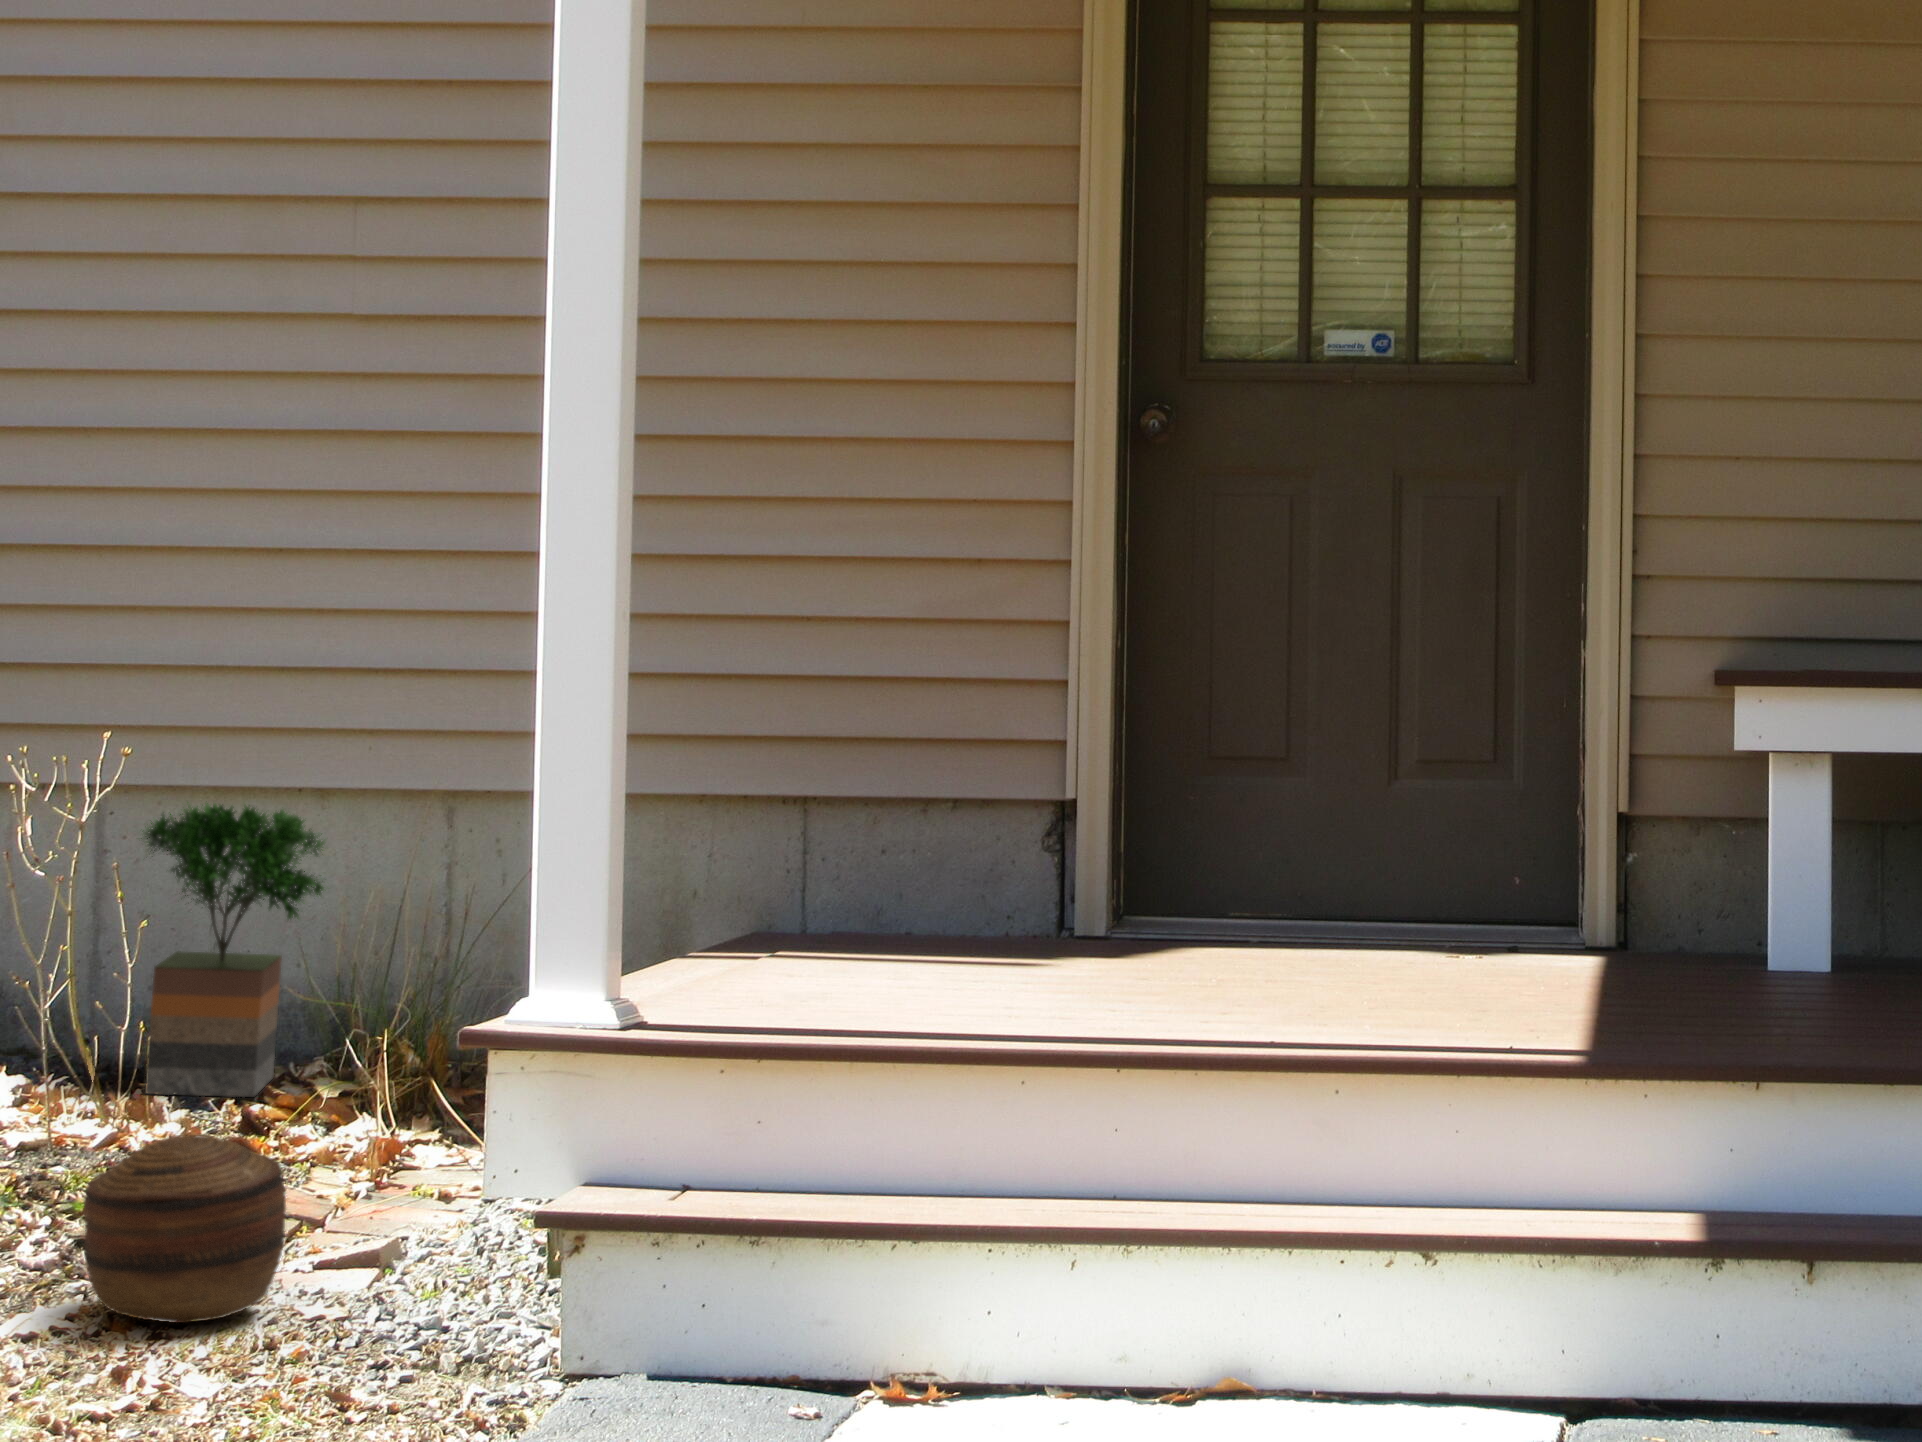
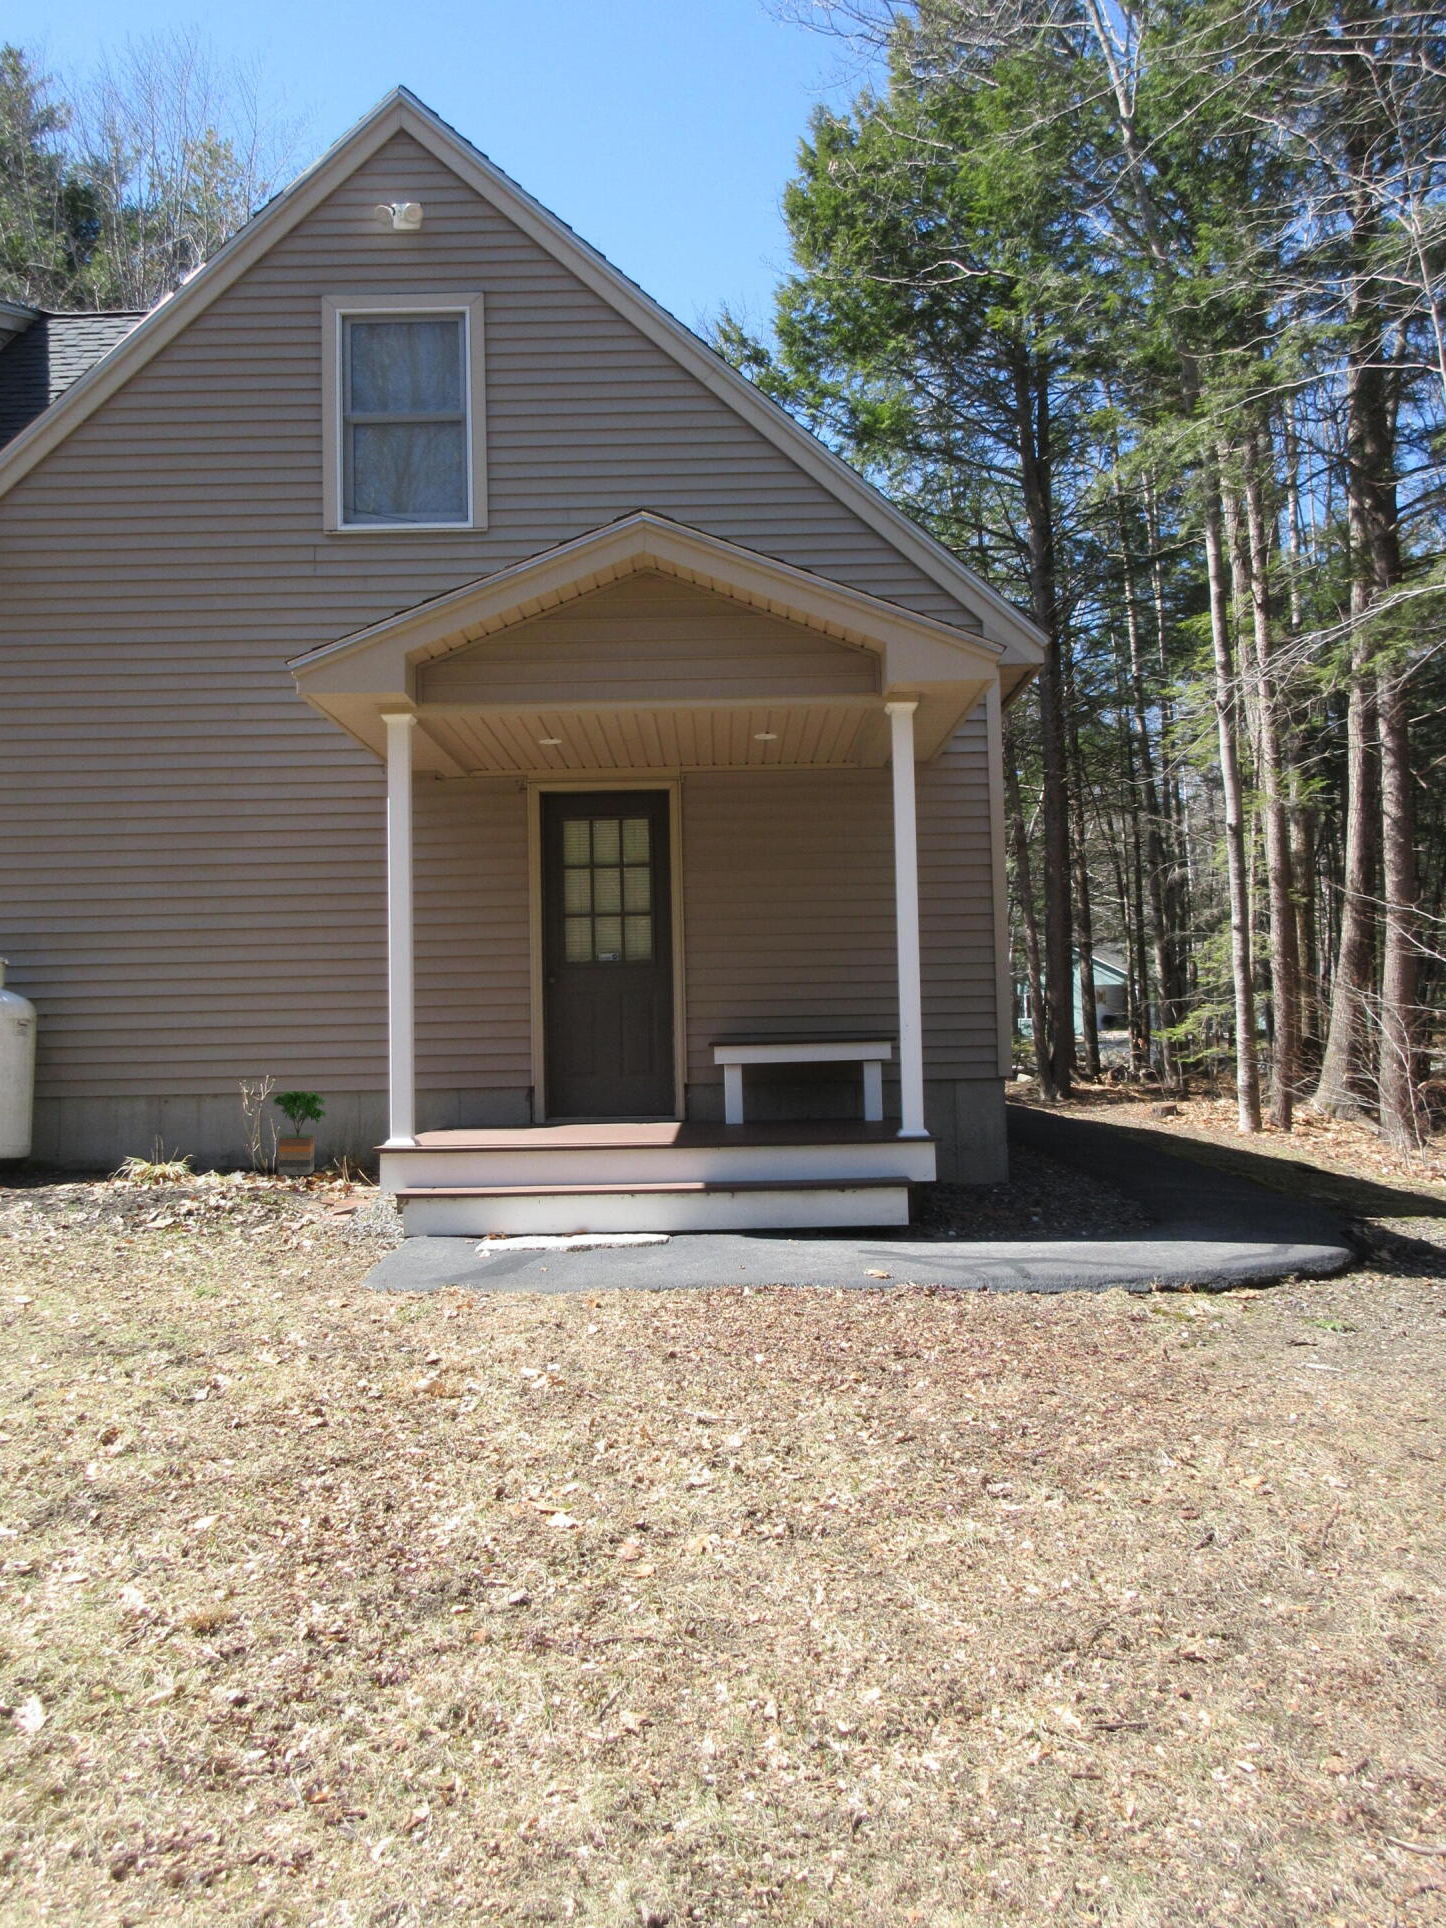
basket: present [84,1135,286,1323] -> none [275,1178,328,1226]

